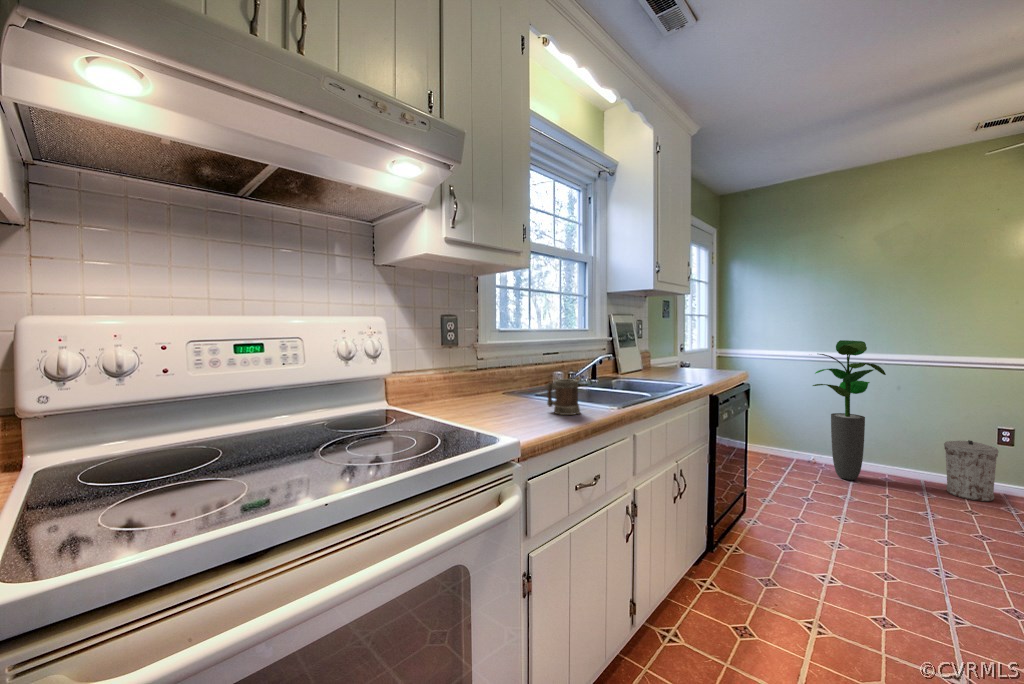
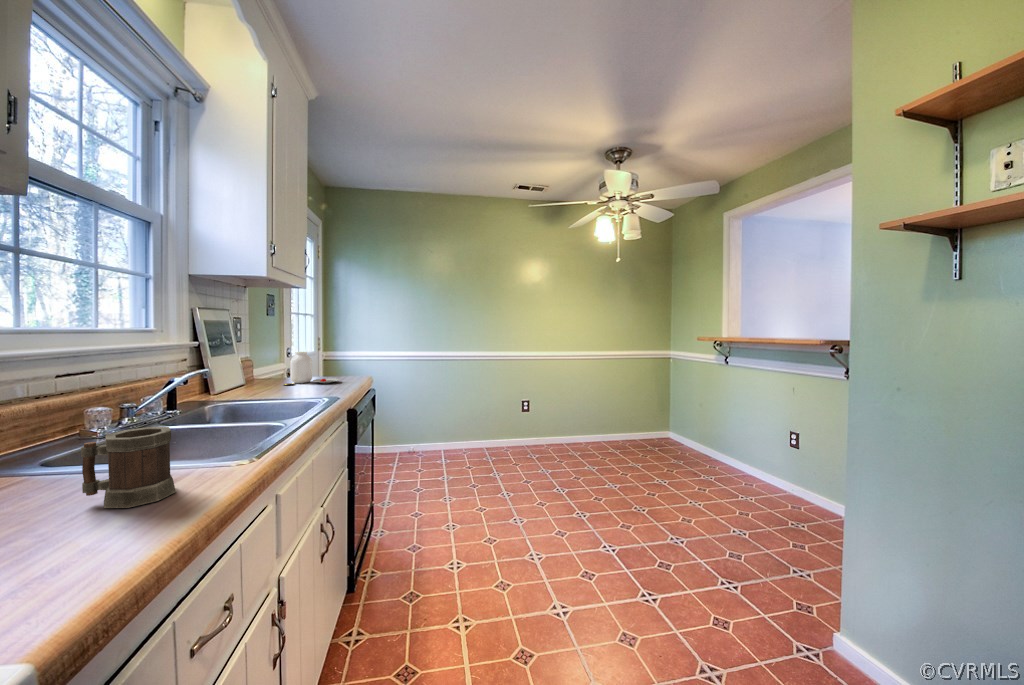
potted plant: present [813,340,886,480] -> none [409,342,460,460]
jar: none [666,347,713,373] -> present [283,352,340,385]
trash can: present [944,440,998,501] -> none [492,412,518,454]

